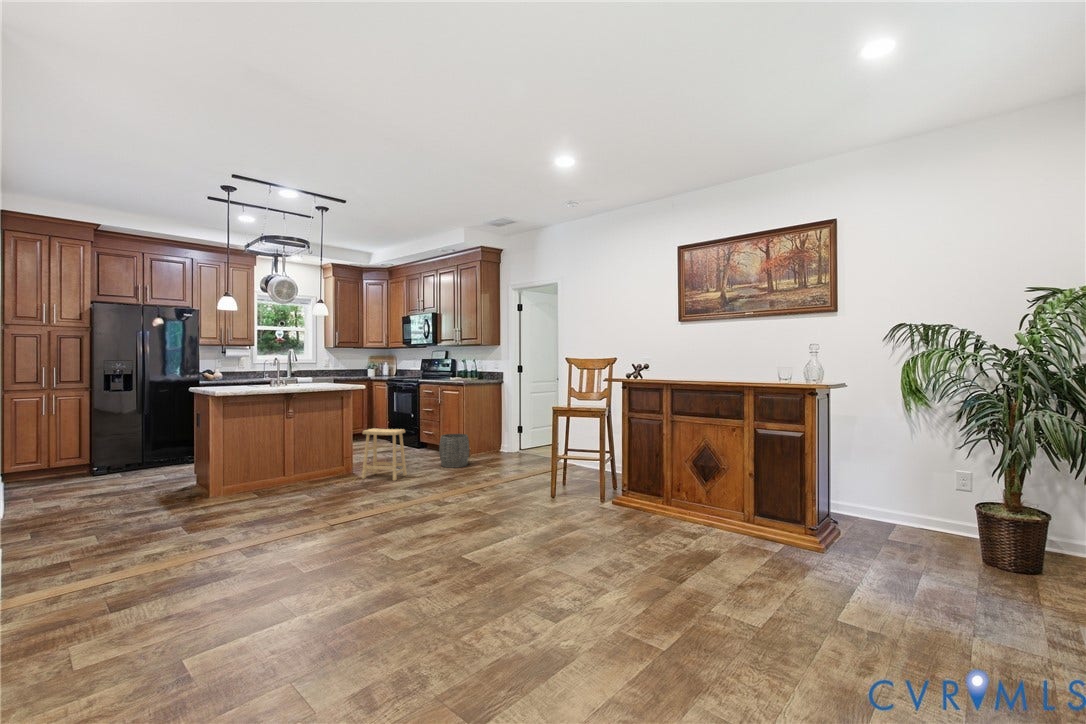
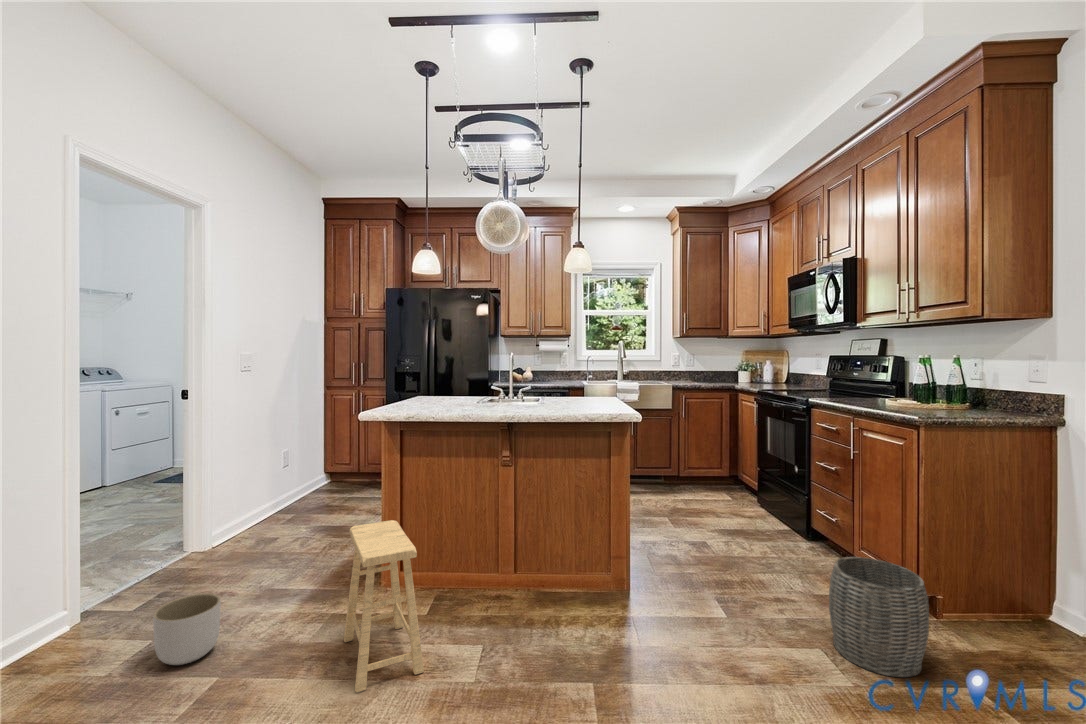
footstool: present [362,428,407,481] -> present [344,520,424,693]
planter: none [128,496,167,531] -> present [153,593,221,665]

